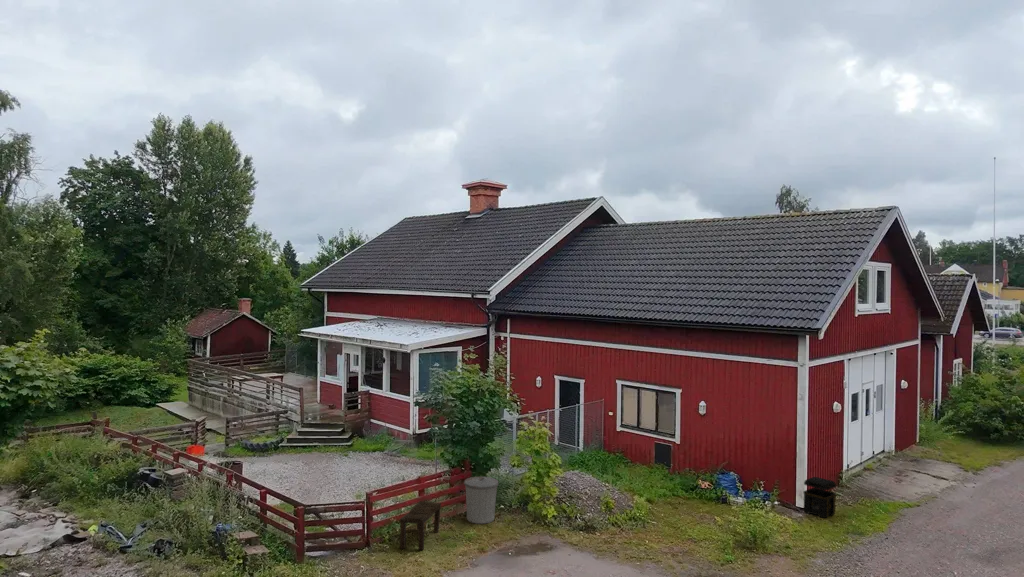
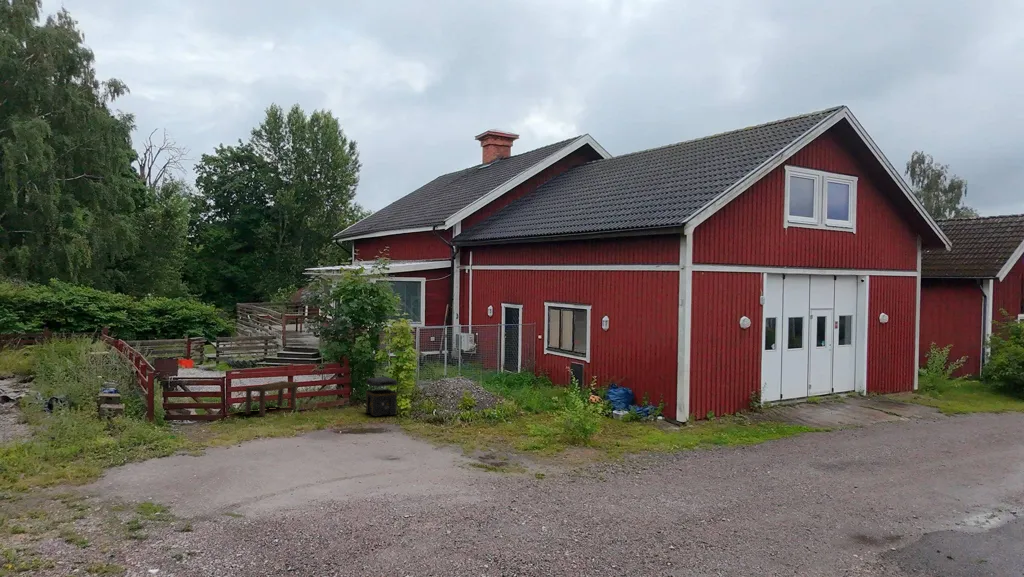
trash can: present [464,477,498,524] -> none [330,366,364,408]
toolbox: present [804,477,836,518] -> present [366,377,397,416]

